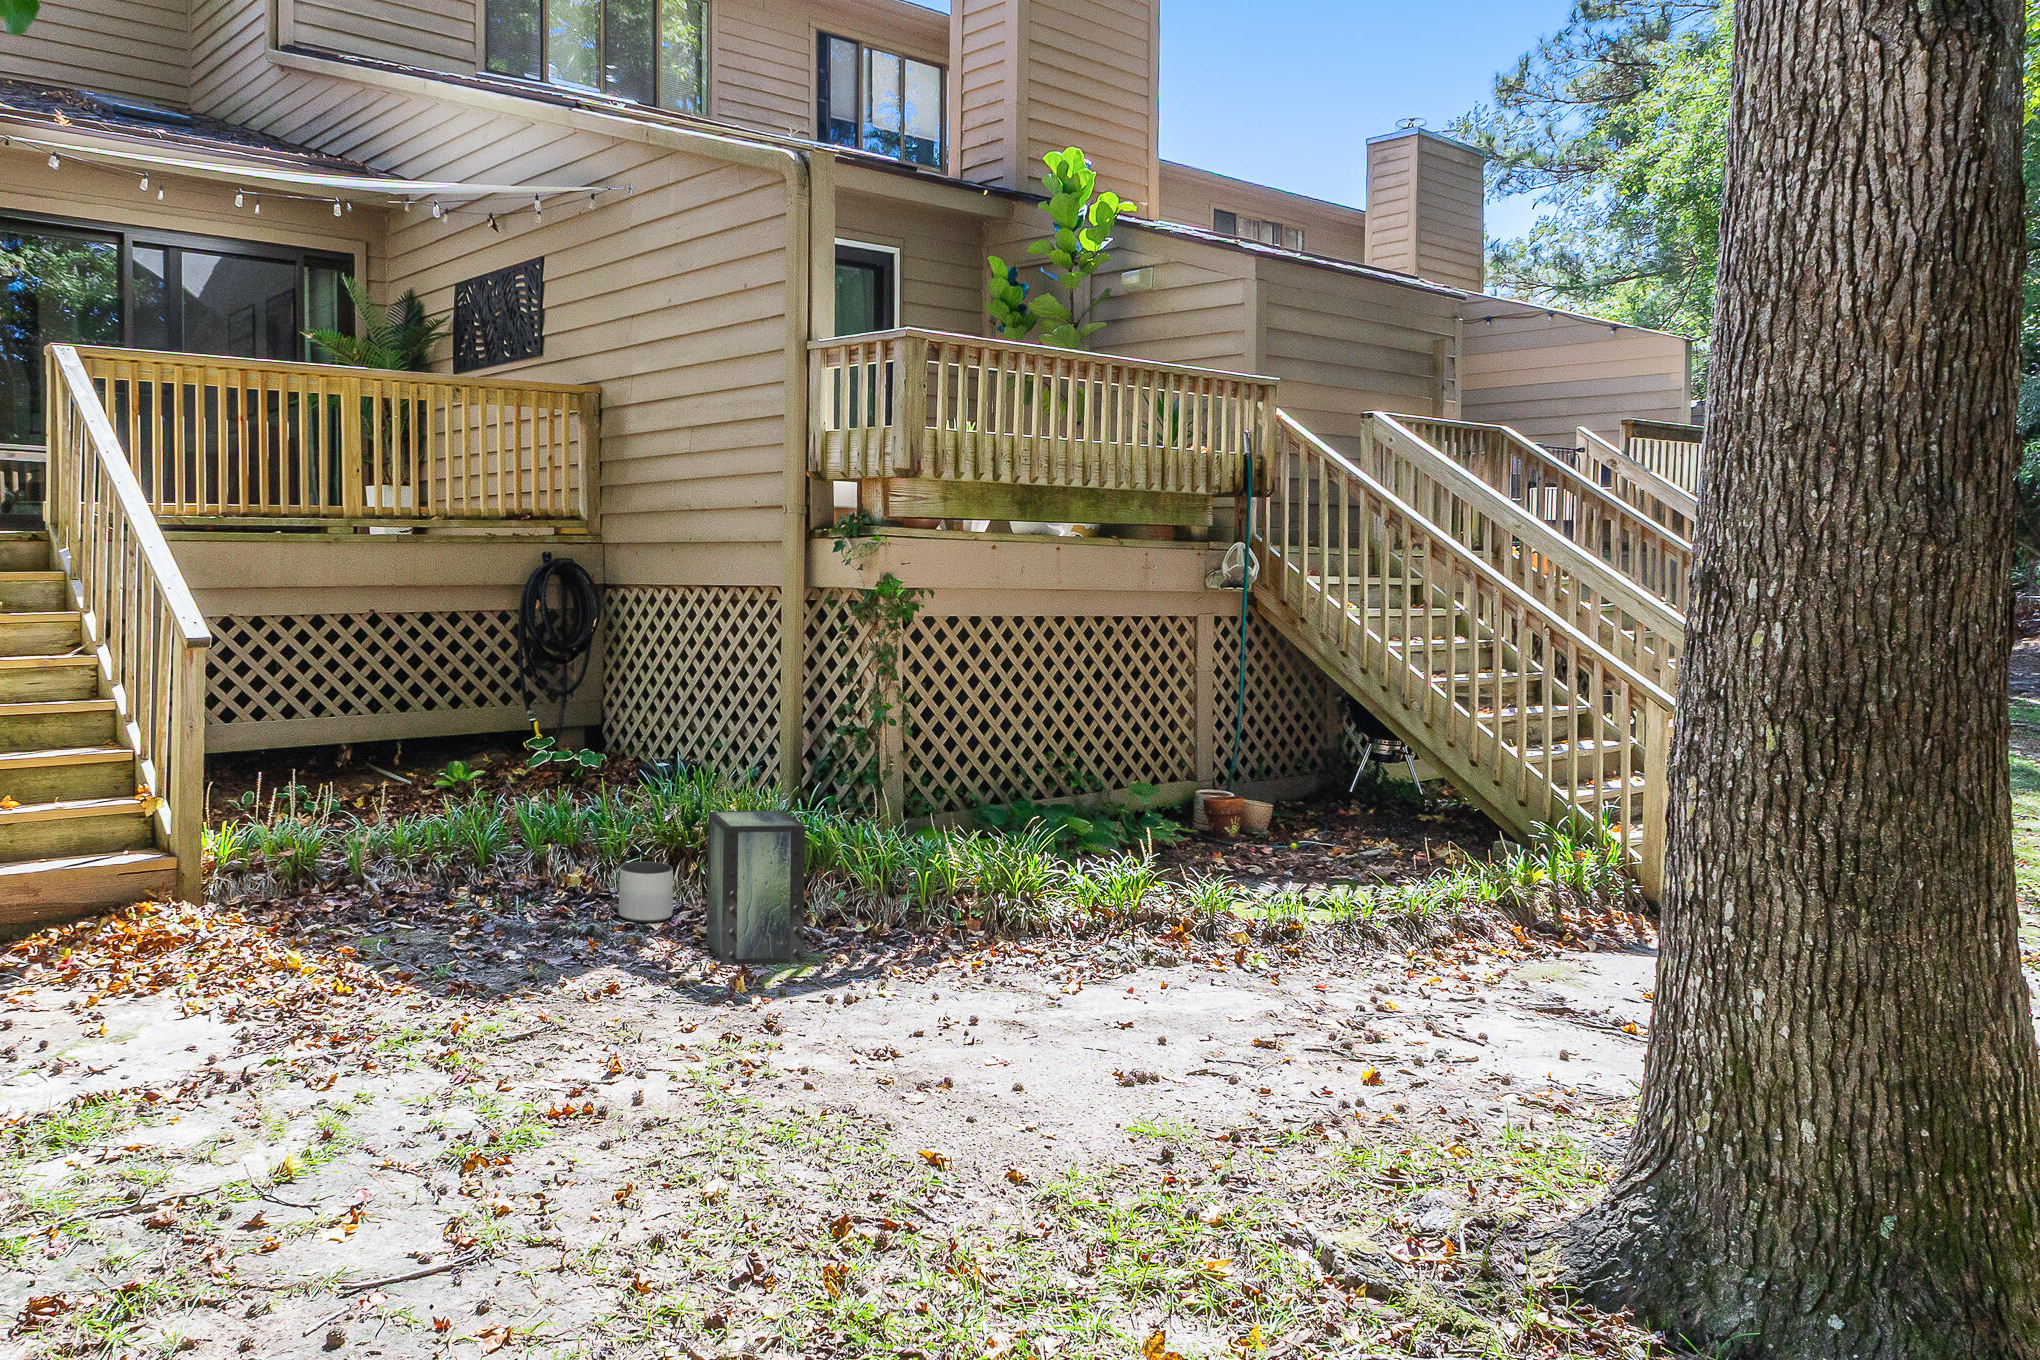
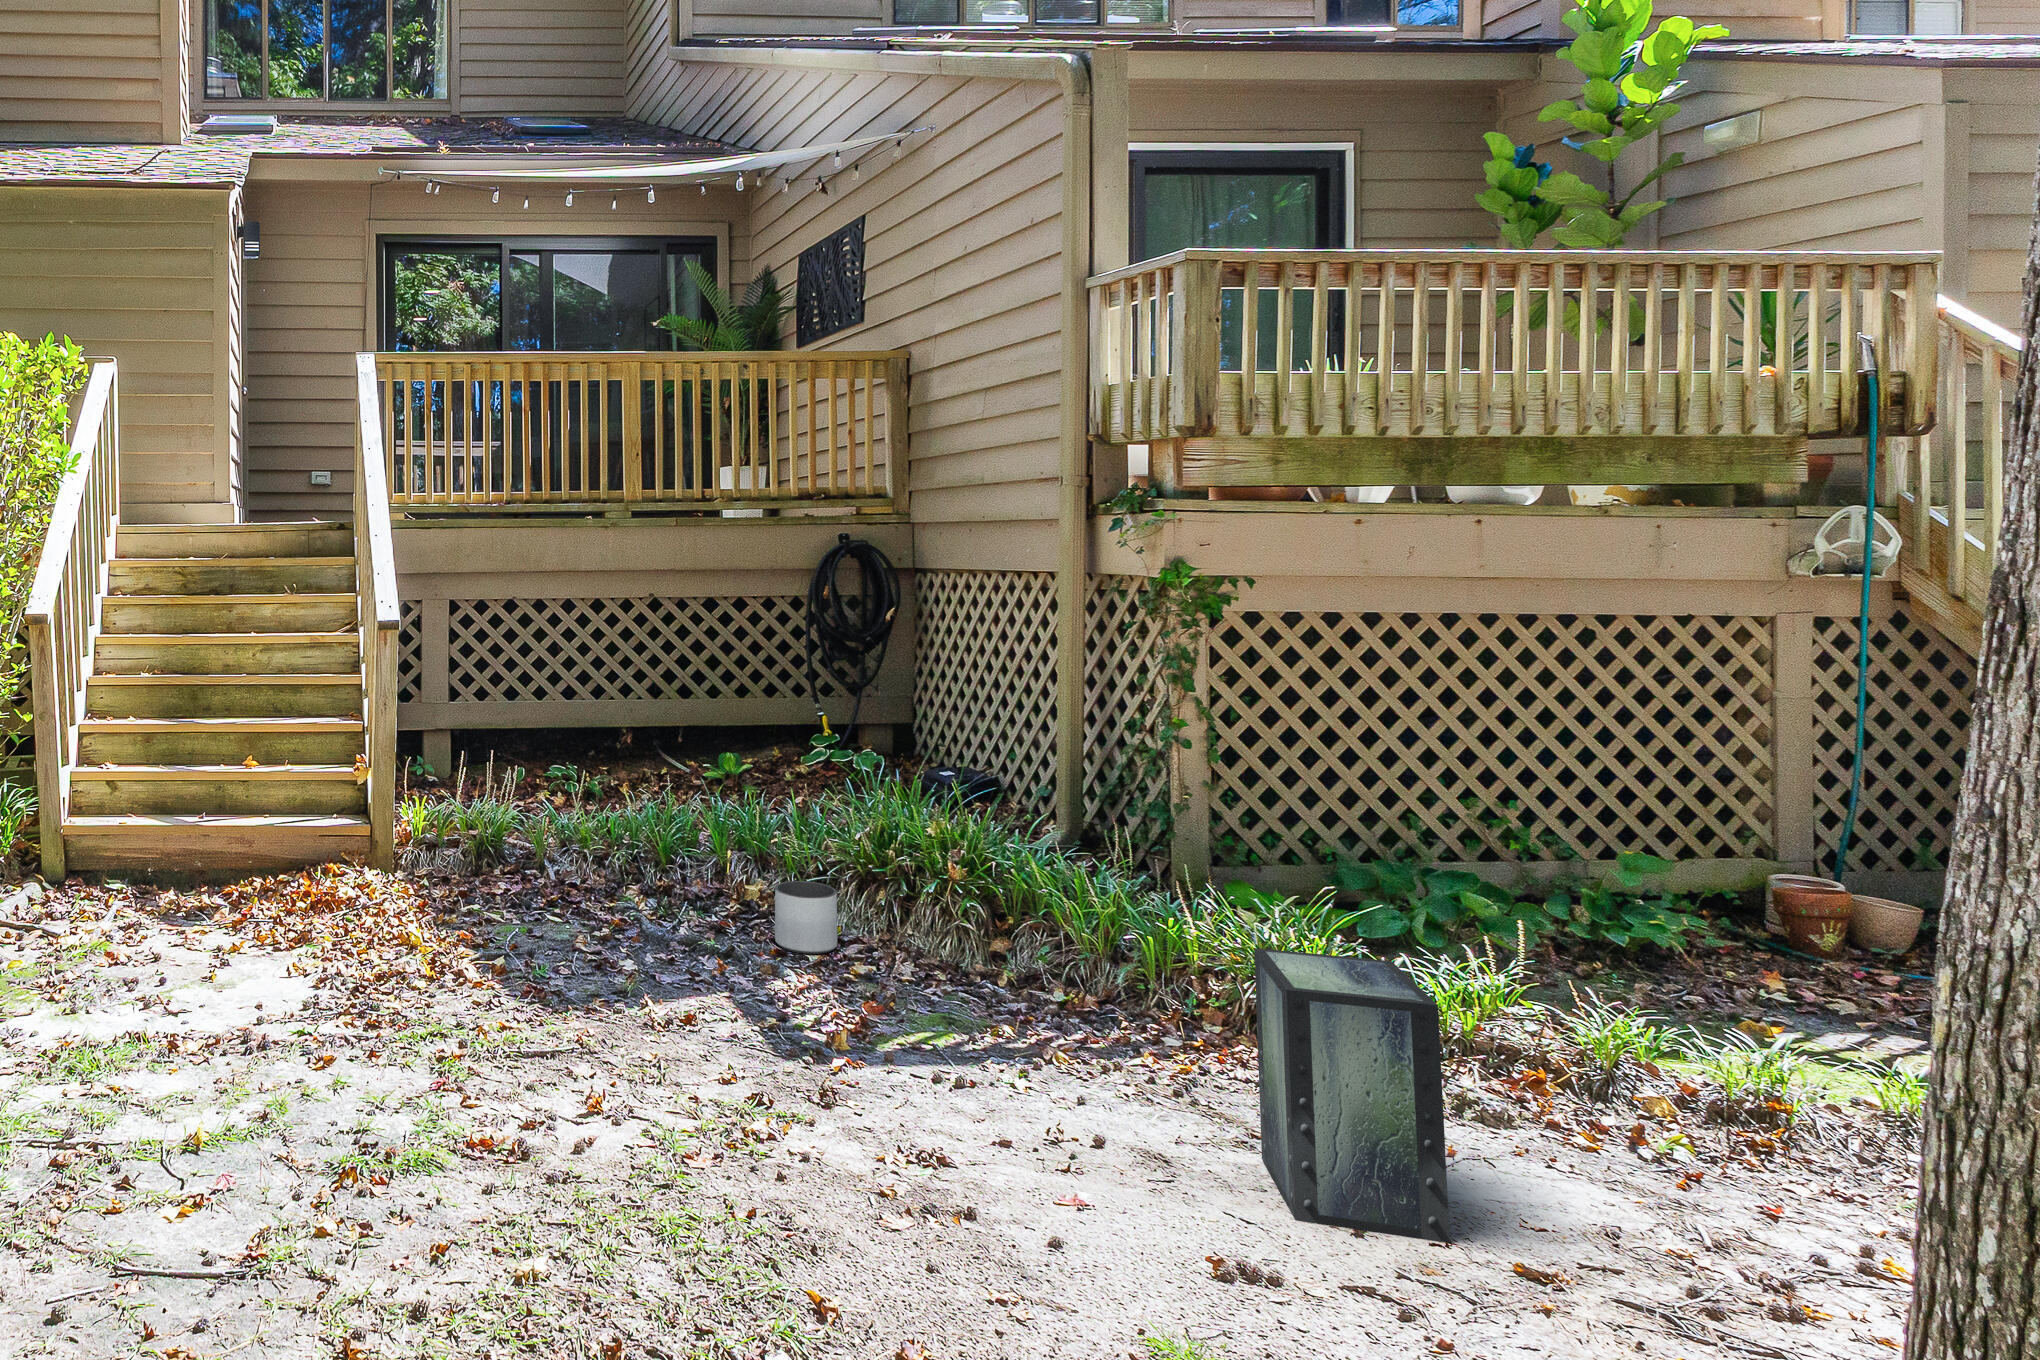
storage box: present [706,810,805,965] -> present [1254,948,1450,1243]

